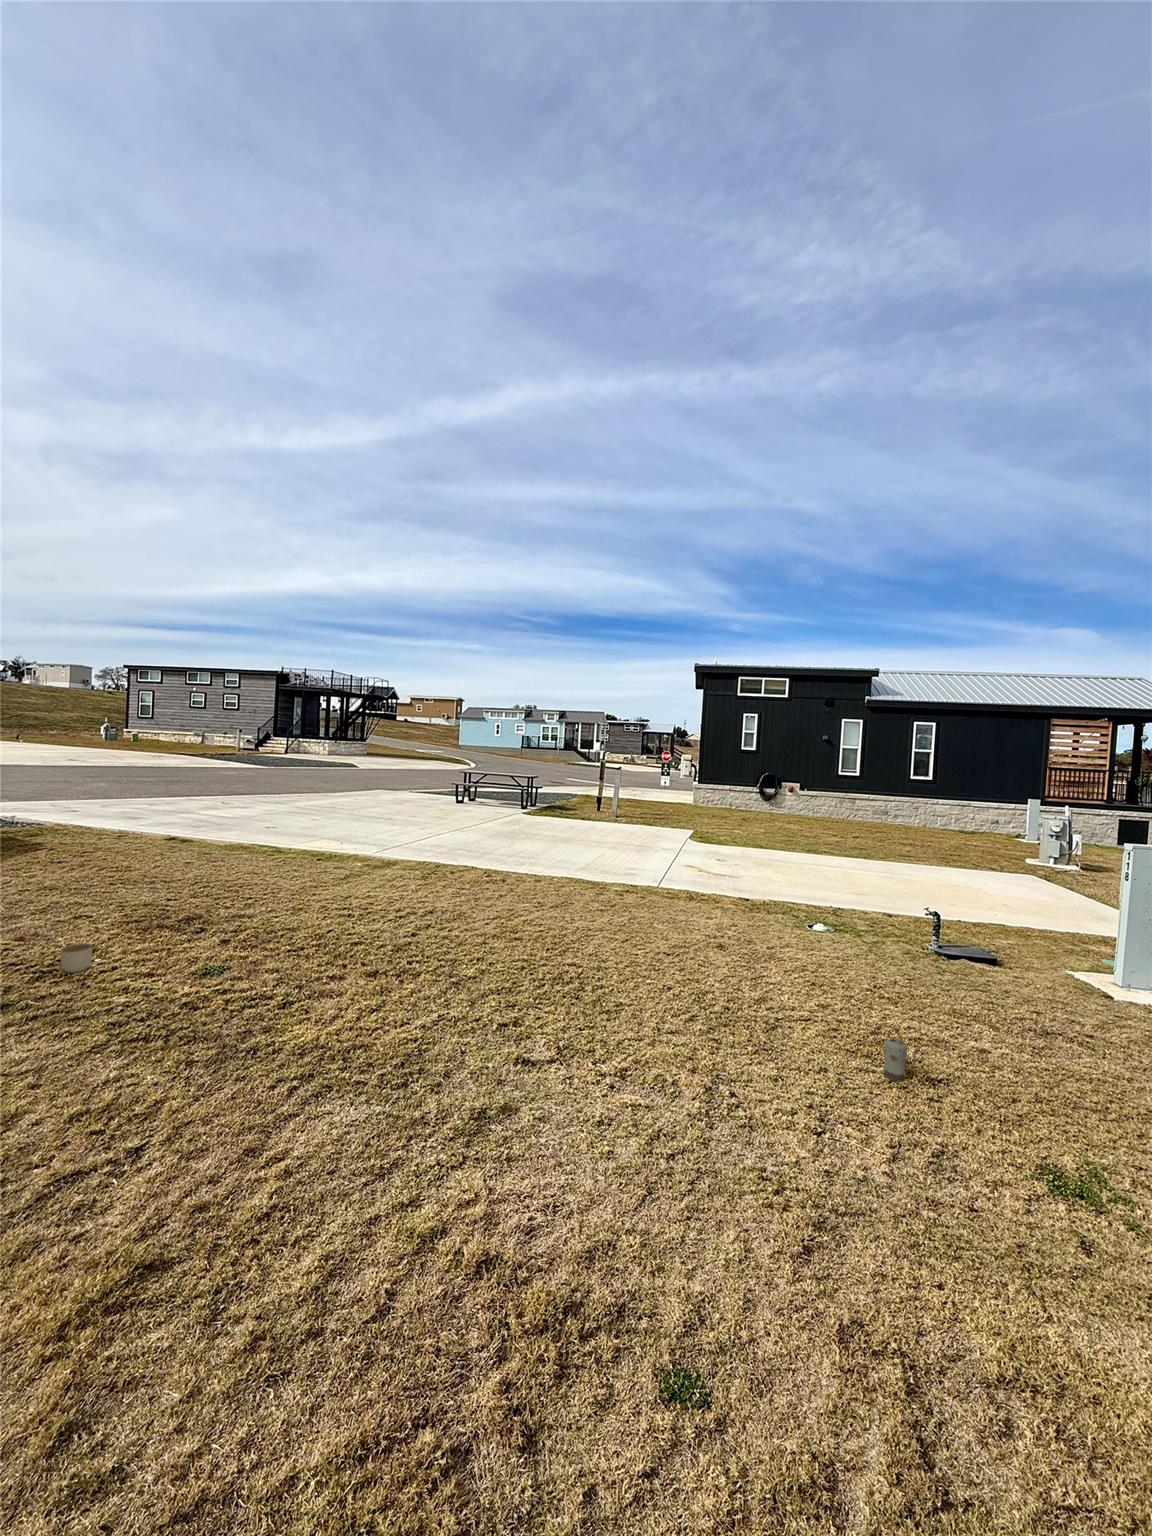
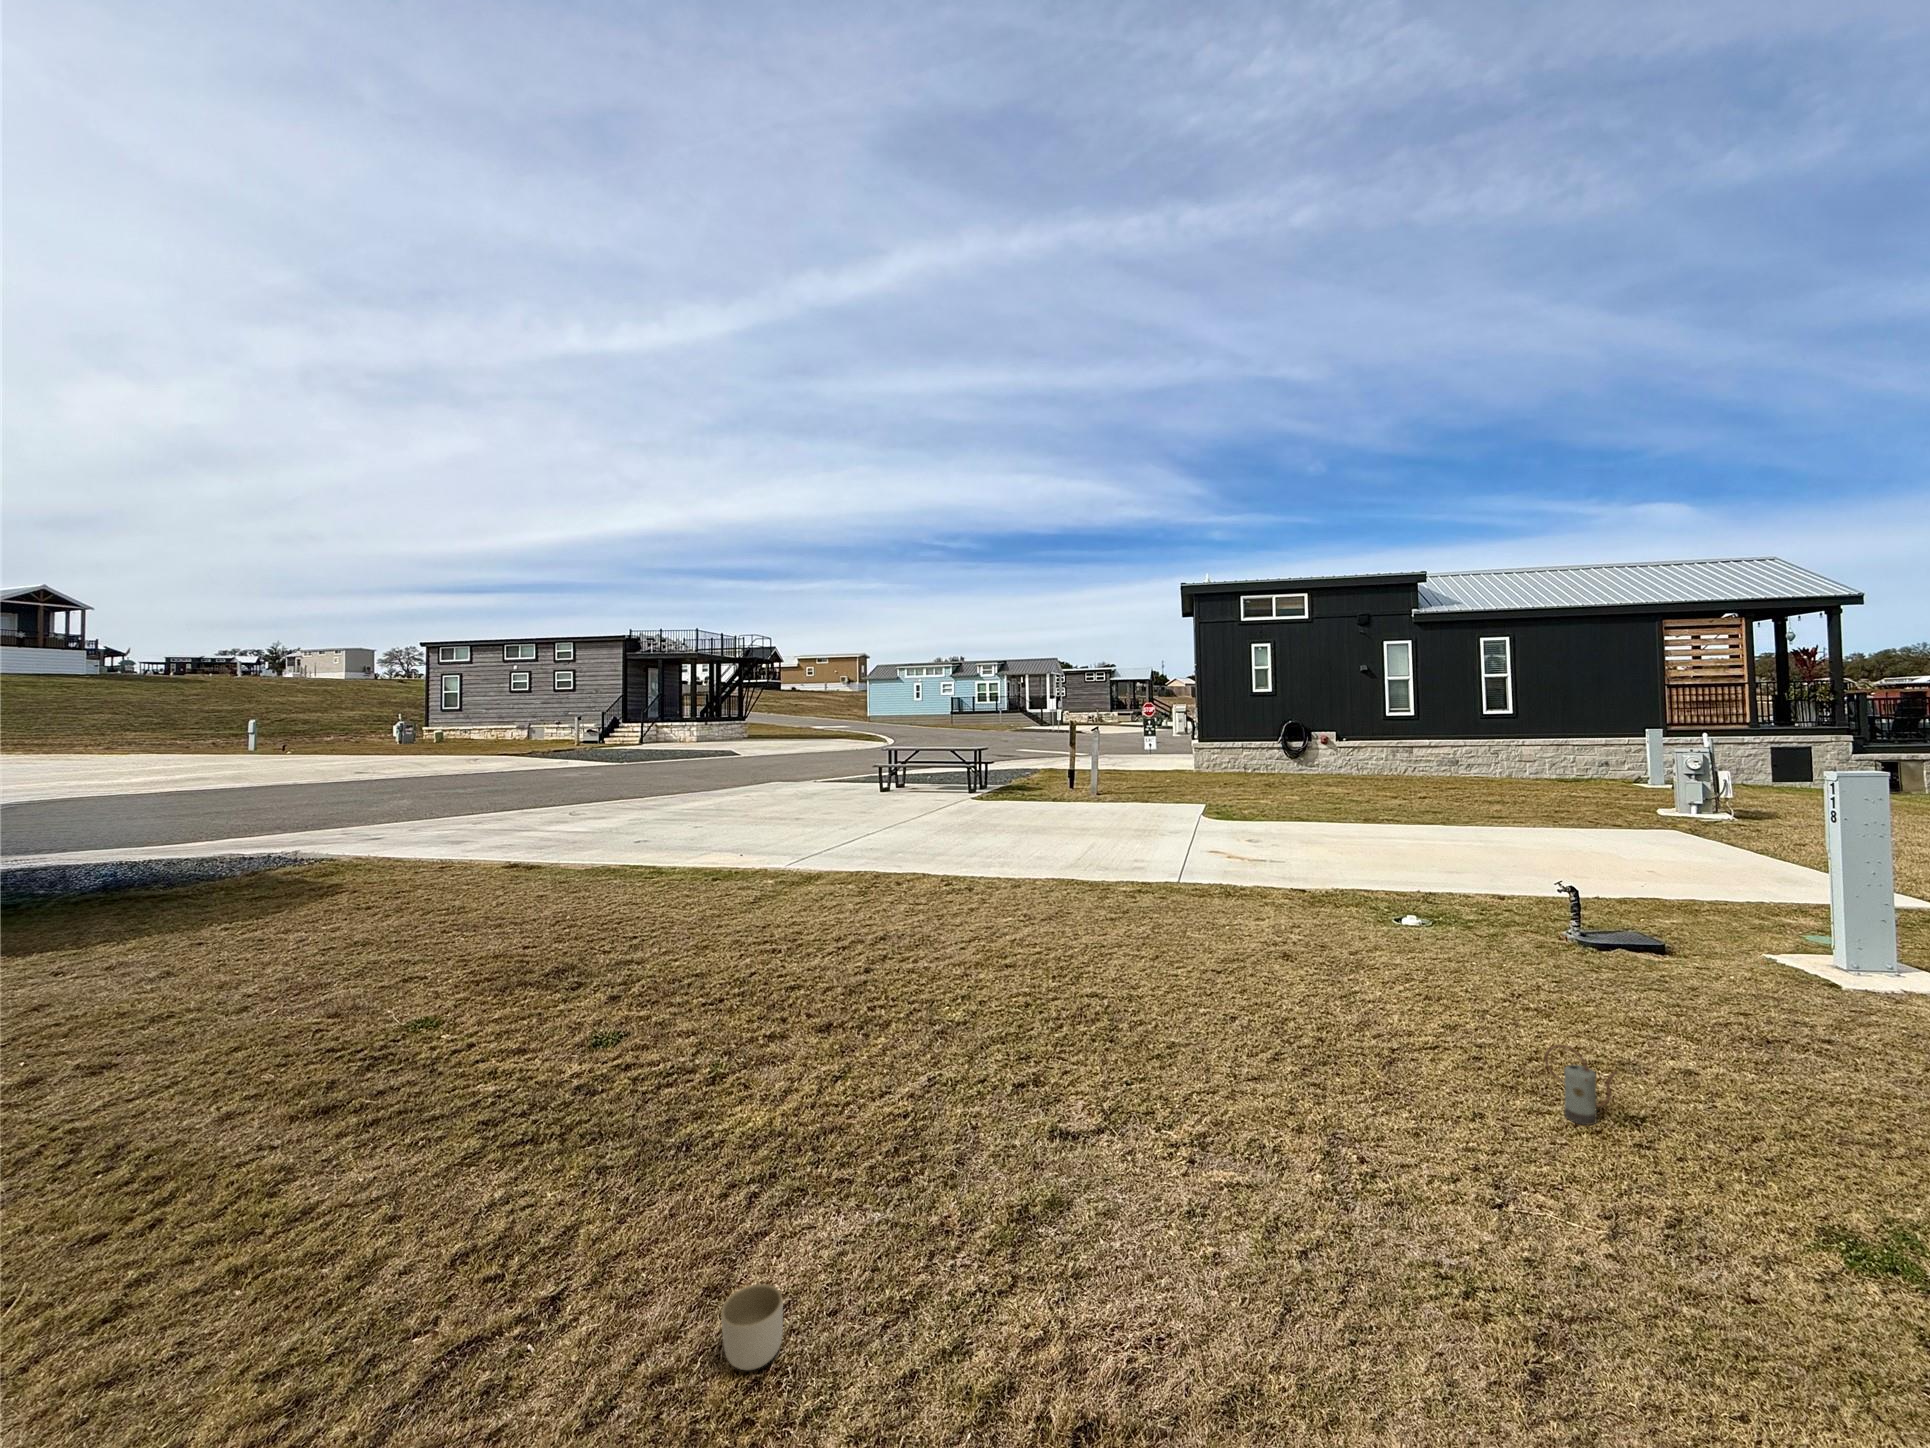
planter: present [60,943,92,973] -> present [721,1284,783,1370]

